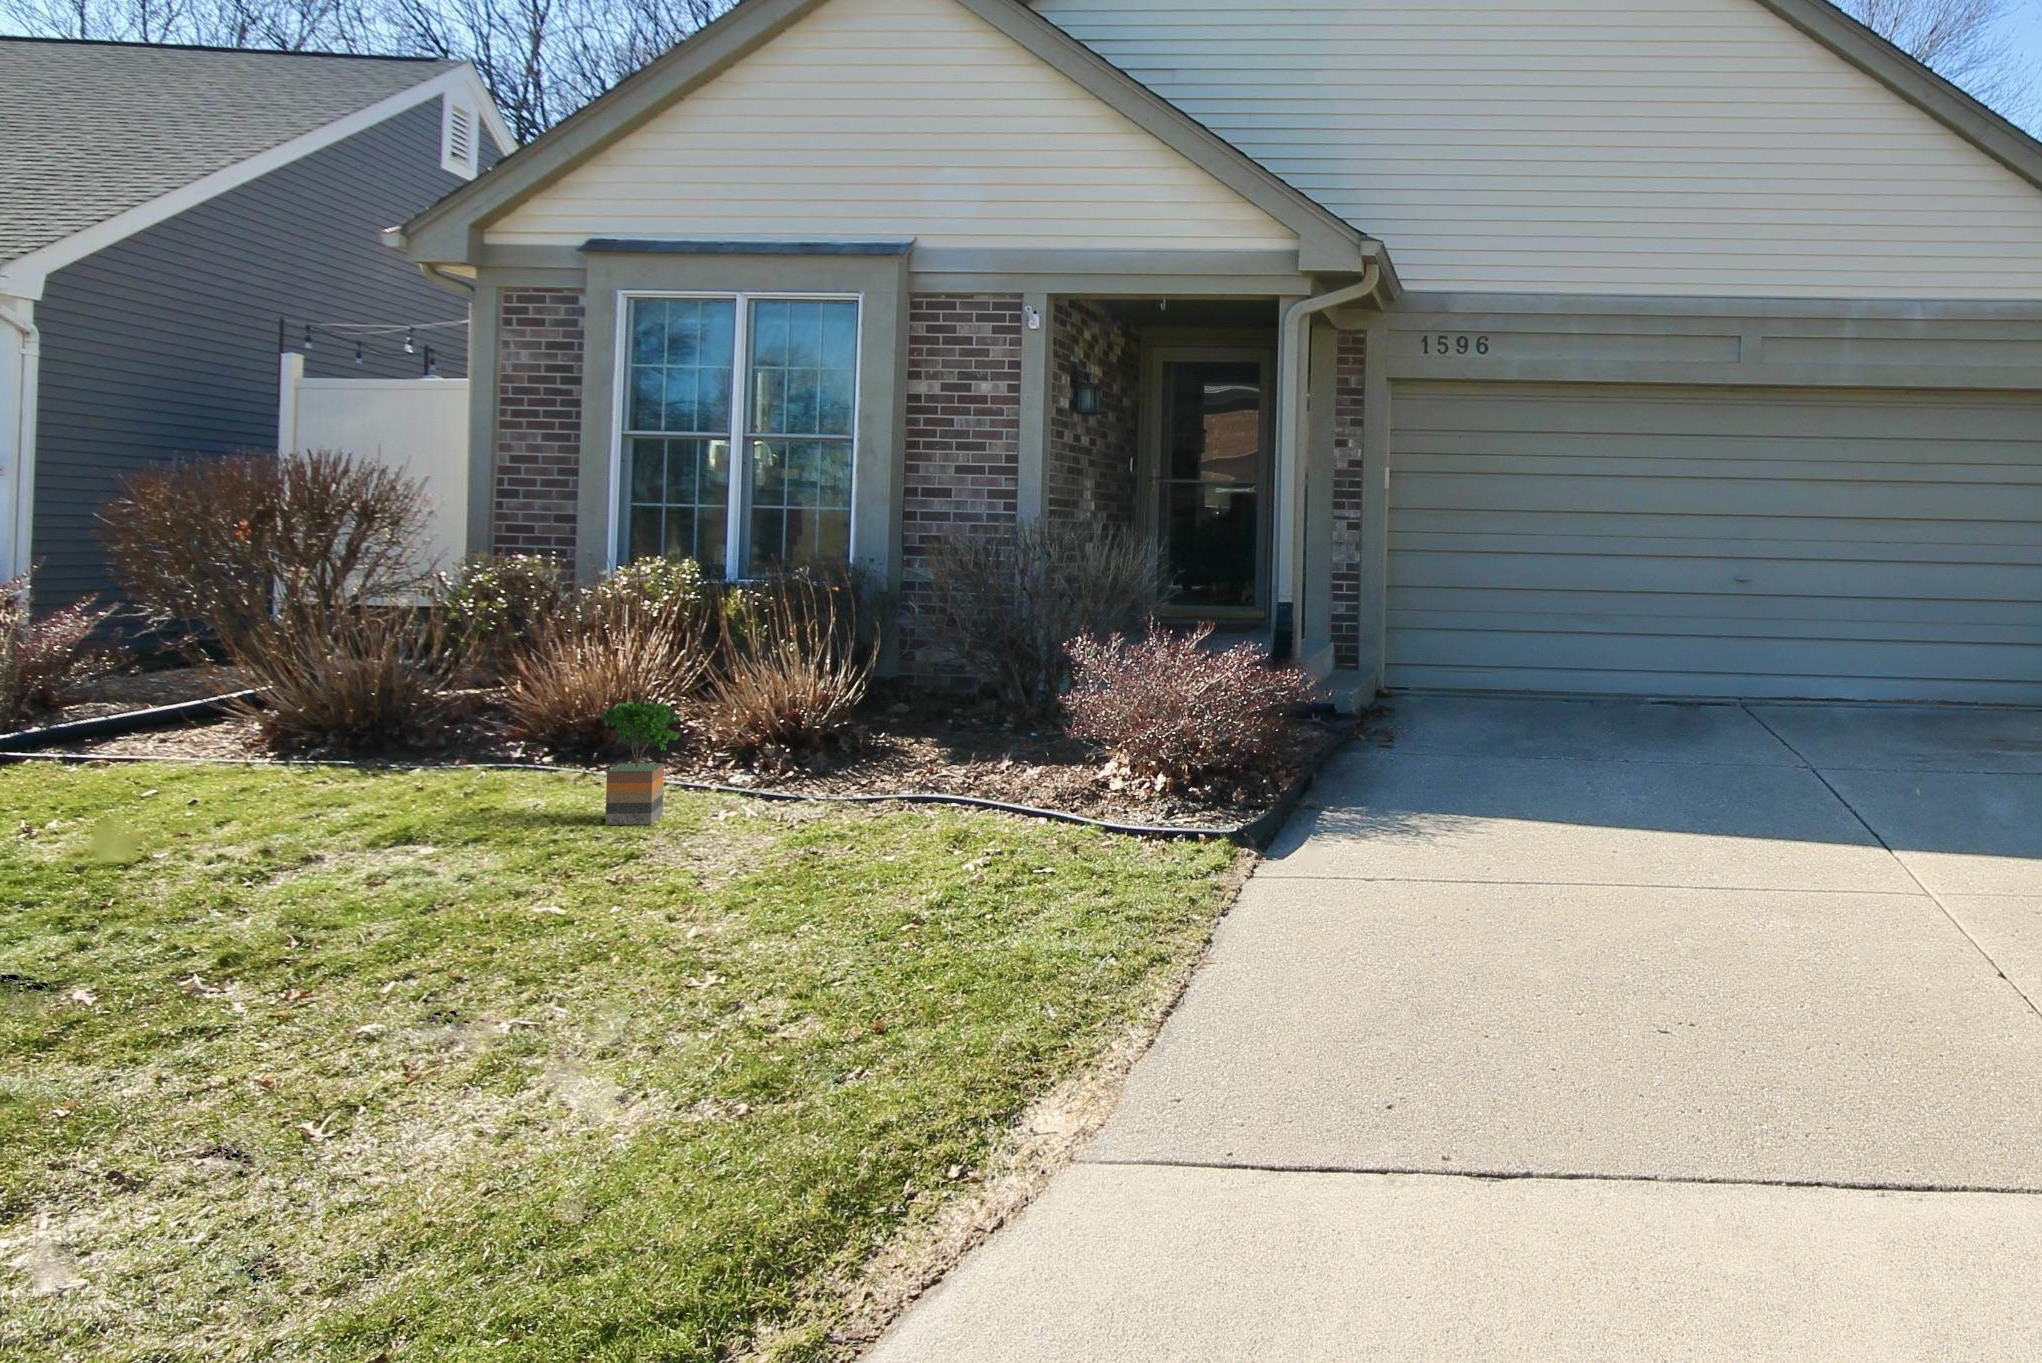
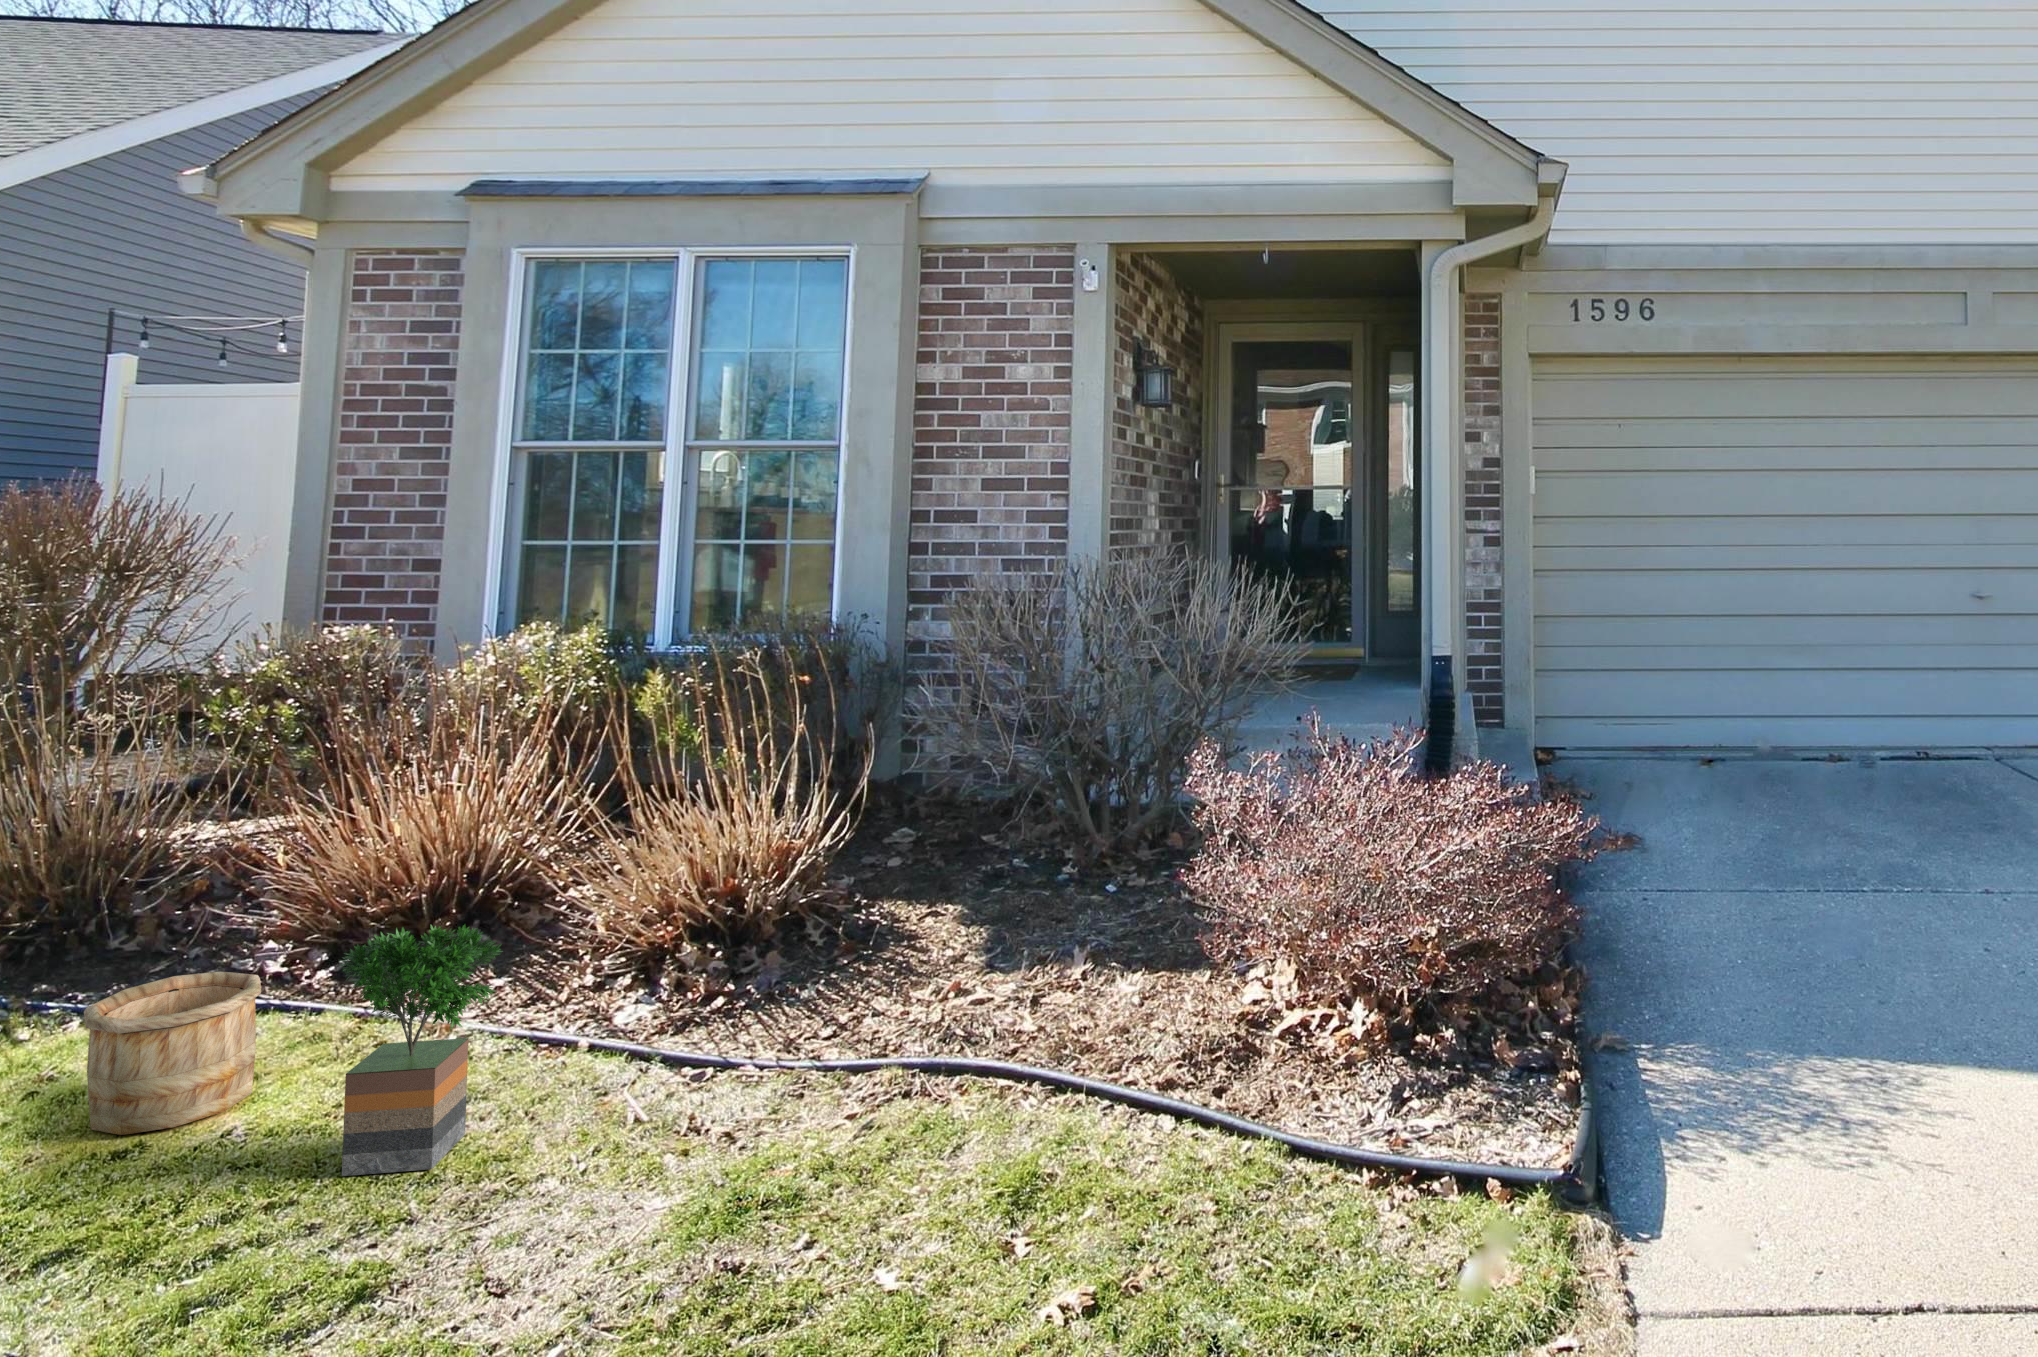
wooden bucket: none [454,733,544,808] -> present [84,972,261,1135]

